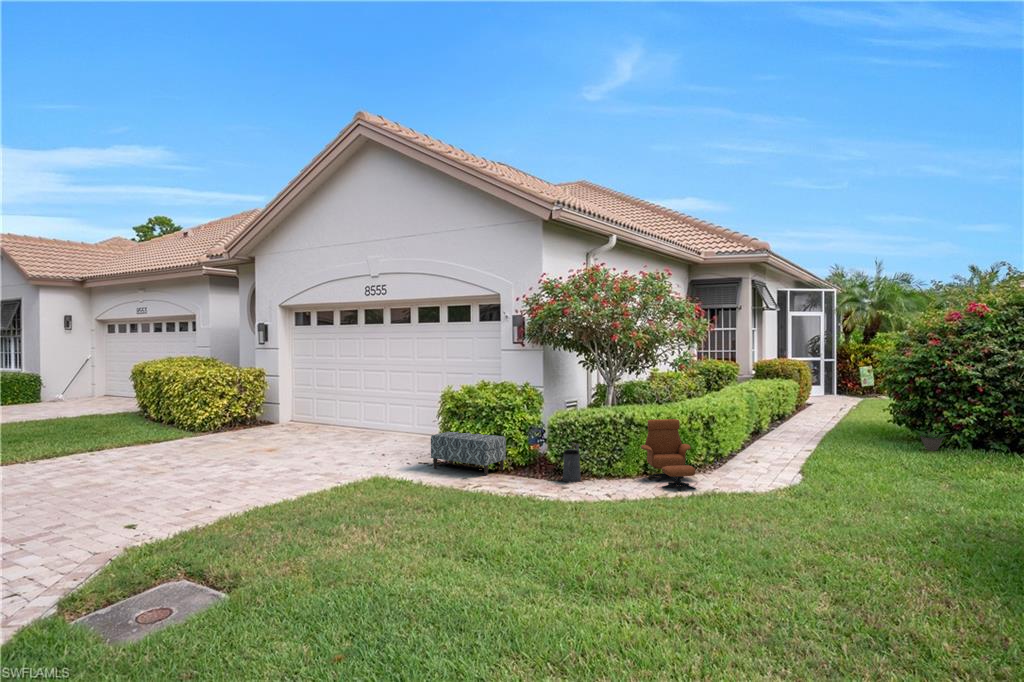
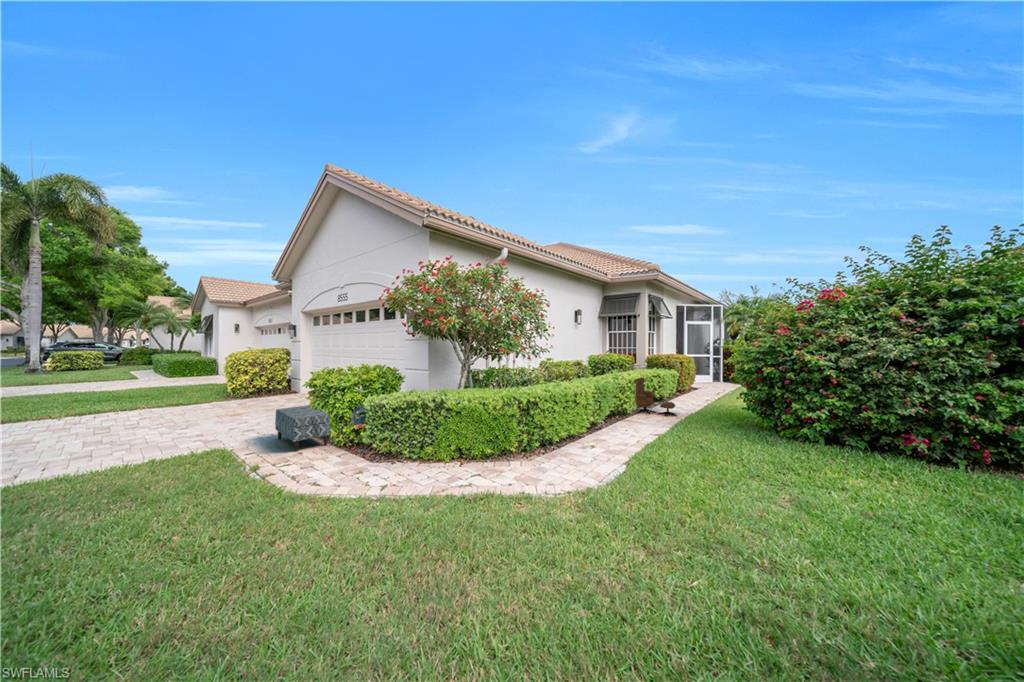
lounge chair: present [641,419,696,491] -> present [635,378,676,416]
decorative plant: present [915,431,951,451] -> none [757,421,802,443]
watering can: present [562,444,581,482] -> none [340,424,381,467]

